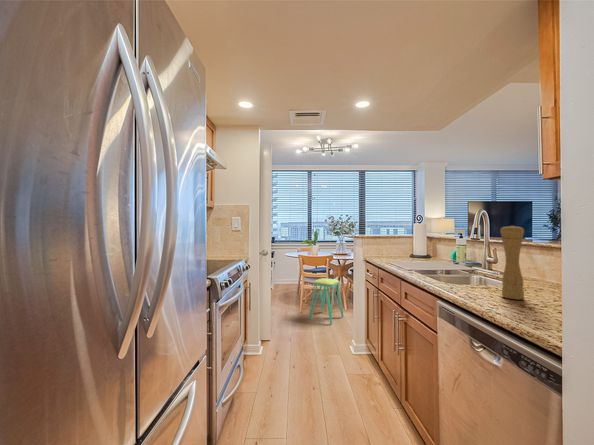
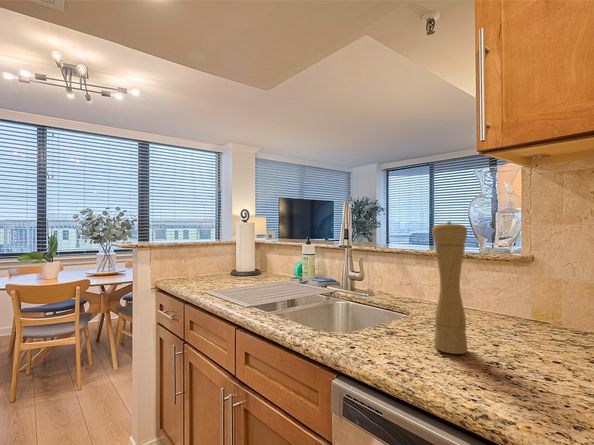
stool: present [309,278,343,324] -> none [28,325,110,419]

